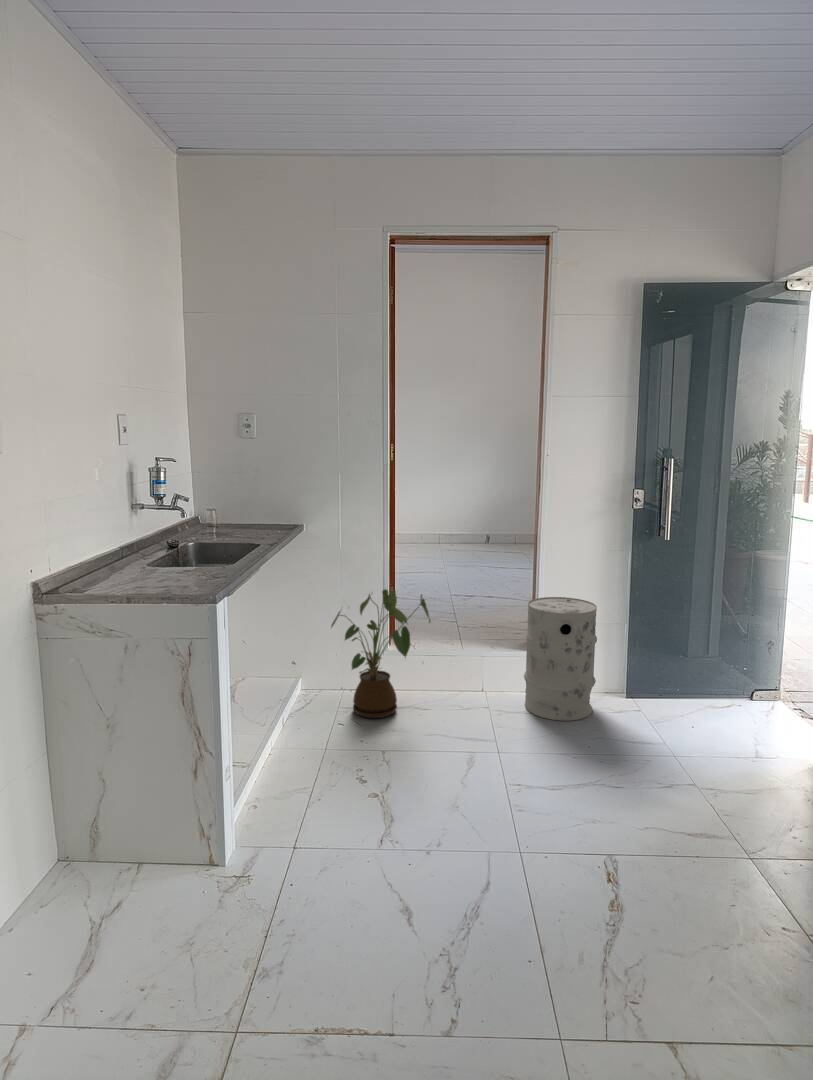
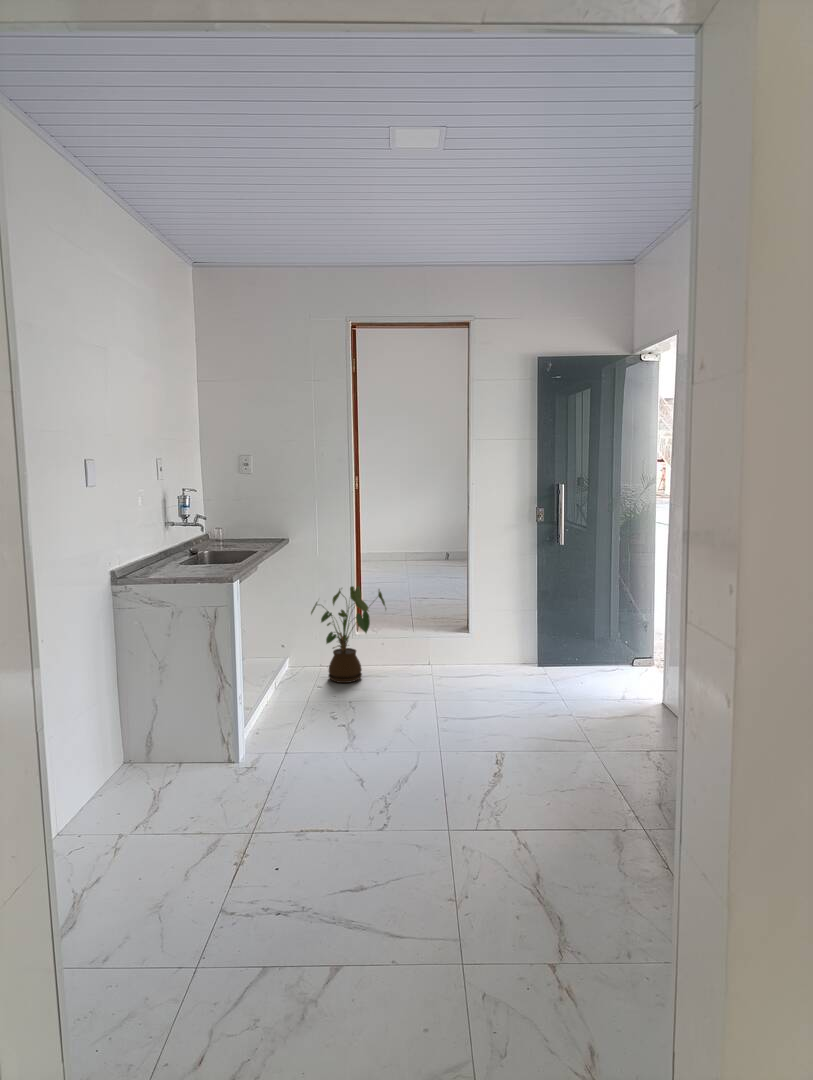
trash can: present [524,597,597,721] -> none [459,590,512,681]

